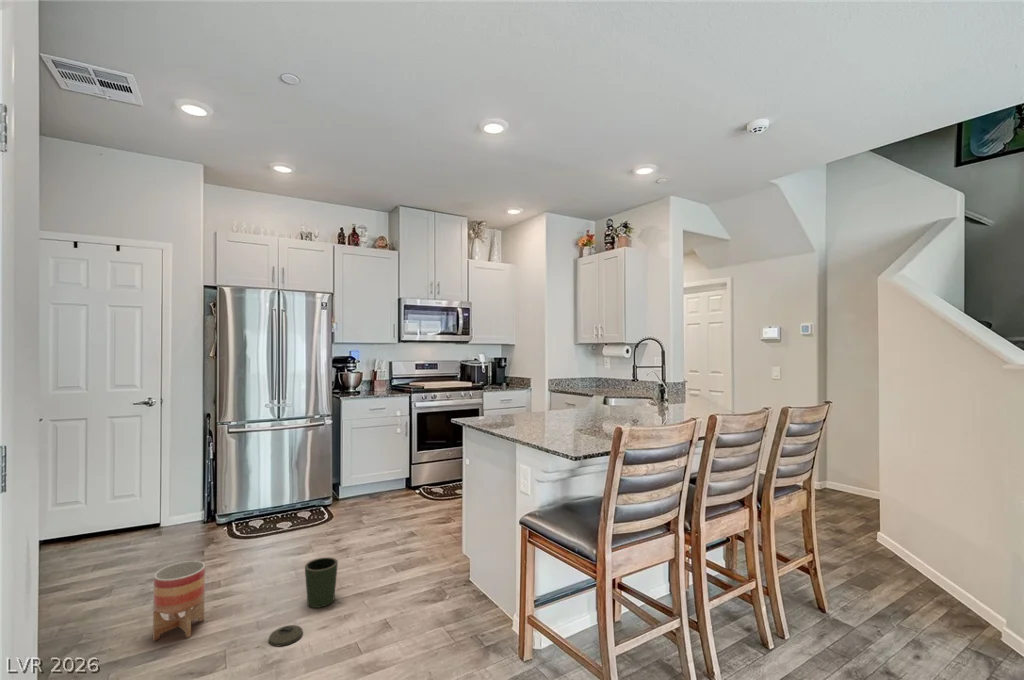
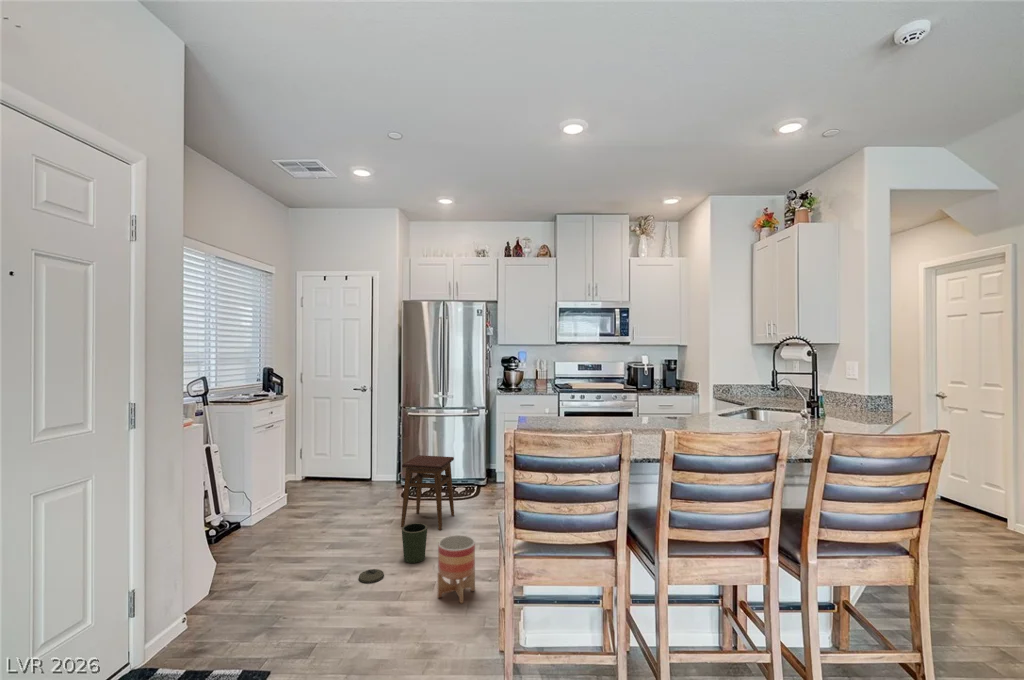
stool: none [265,476,323,572] -> present [401,455,454,530]
planter: present [153,561,205,641] -> present [438,535,475,603]

